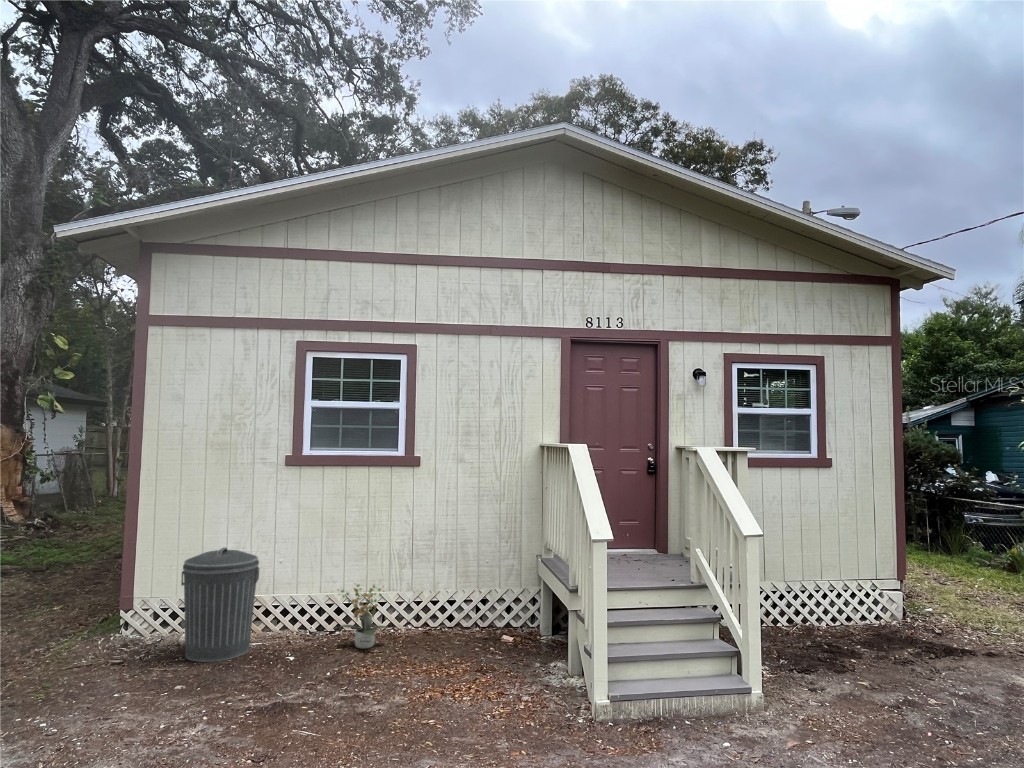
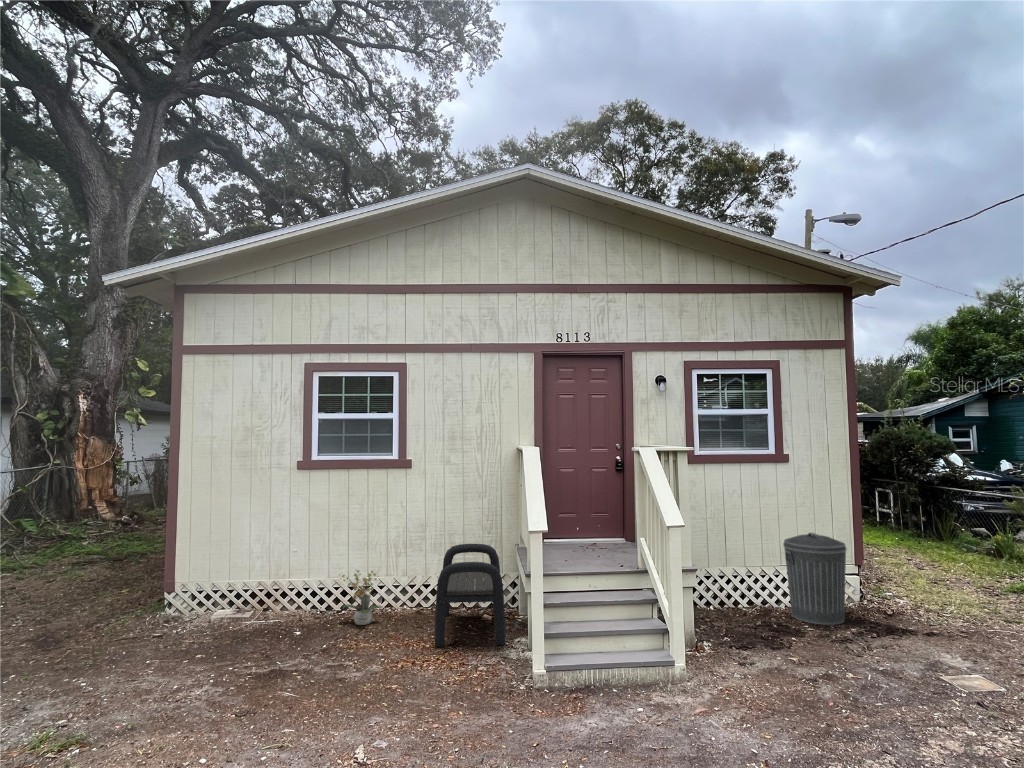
trash can: present [181,547,260,662] -> present [783,533,846,625]
bench: none [452,554,541,673] -> present [434,544,506,647]

